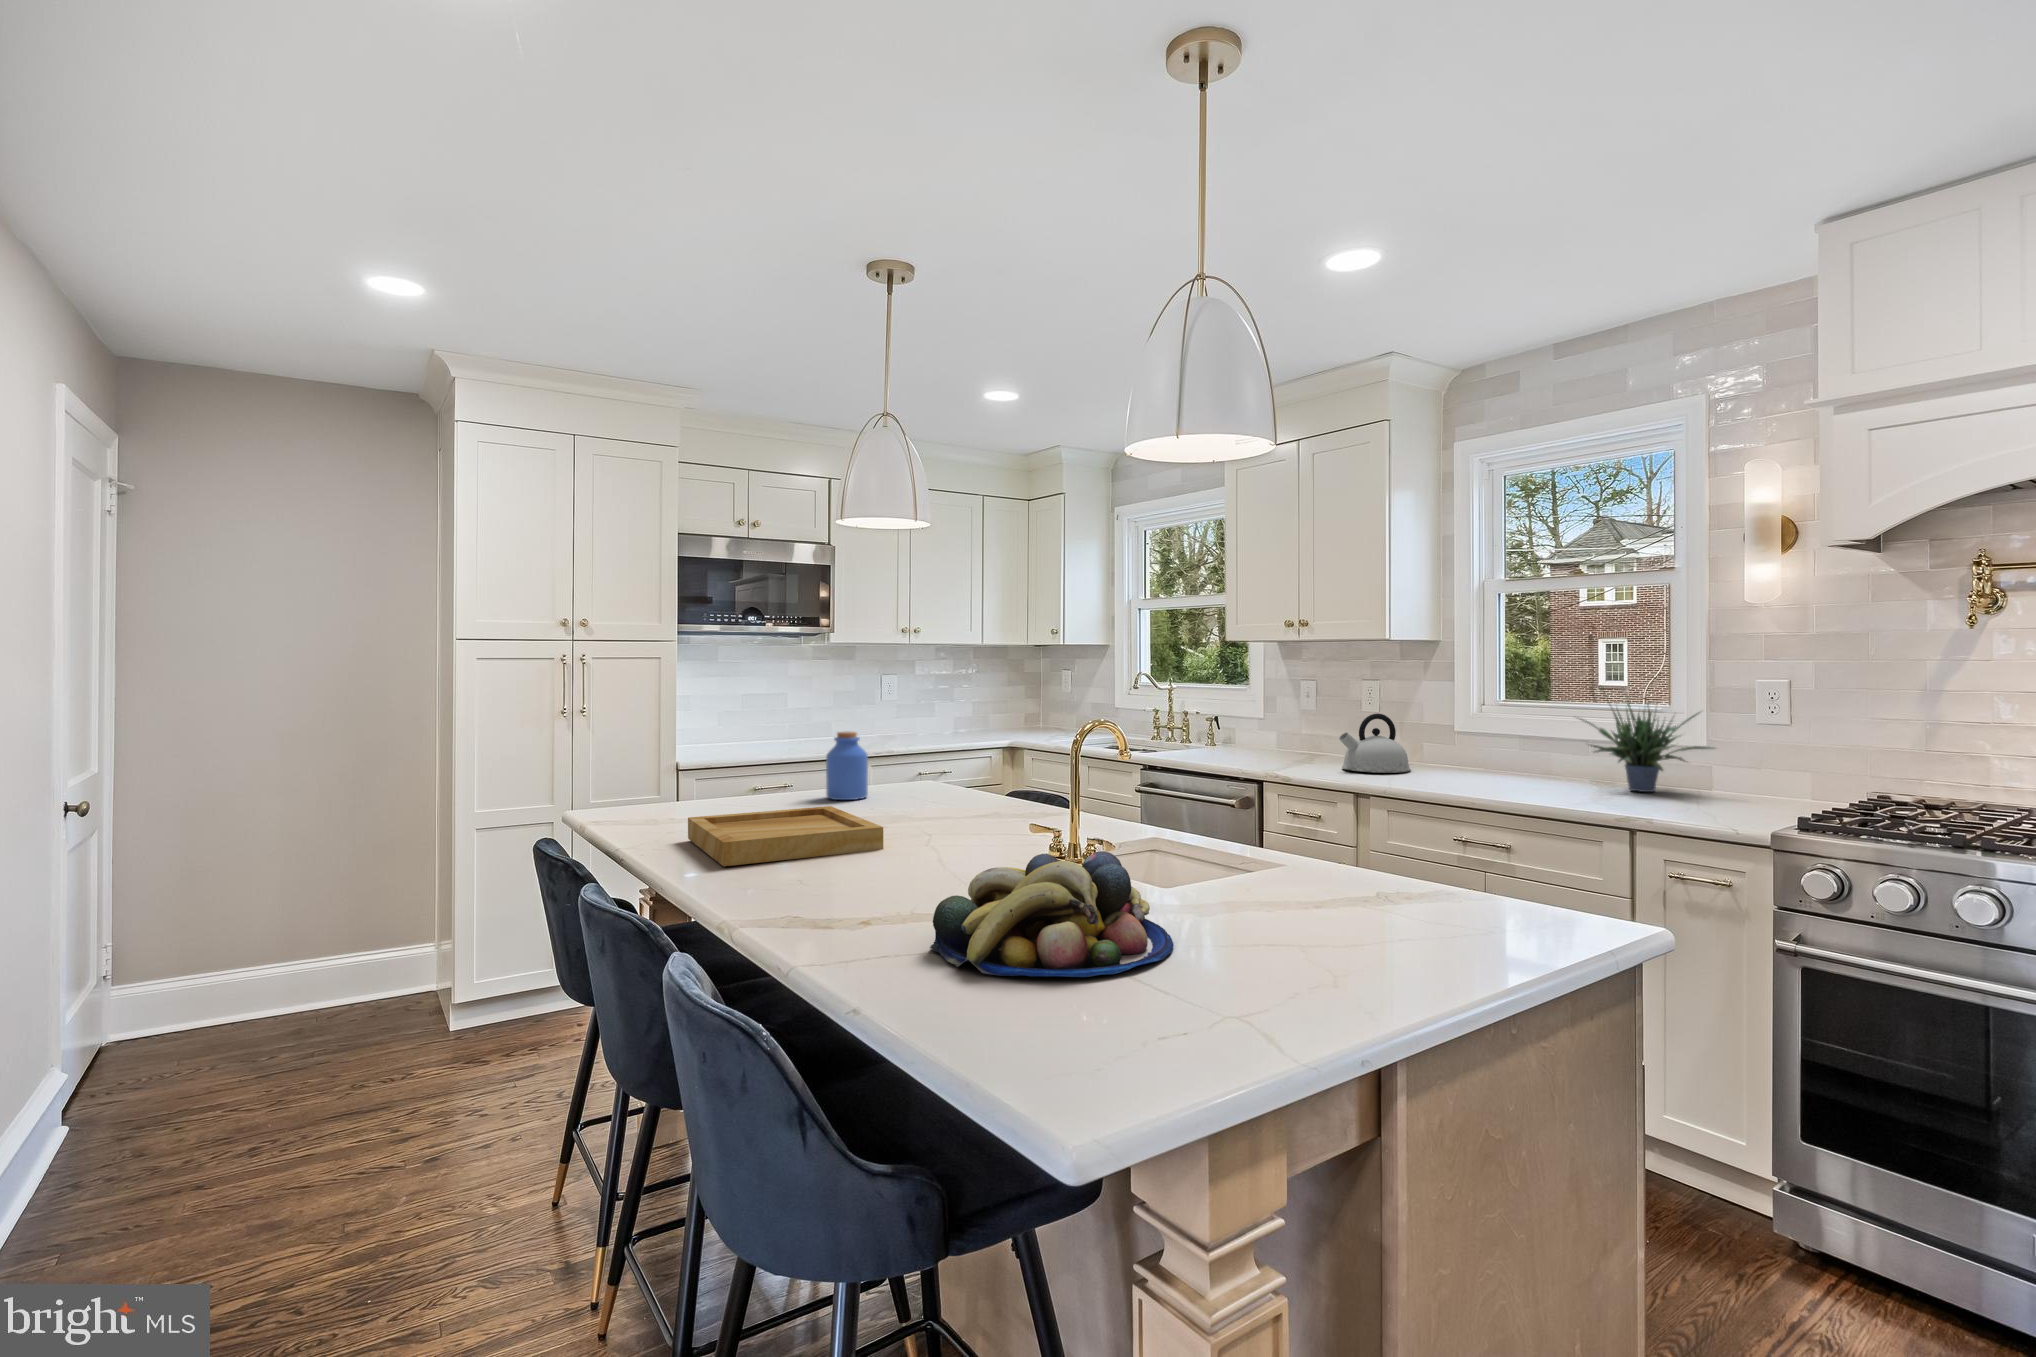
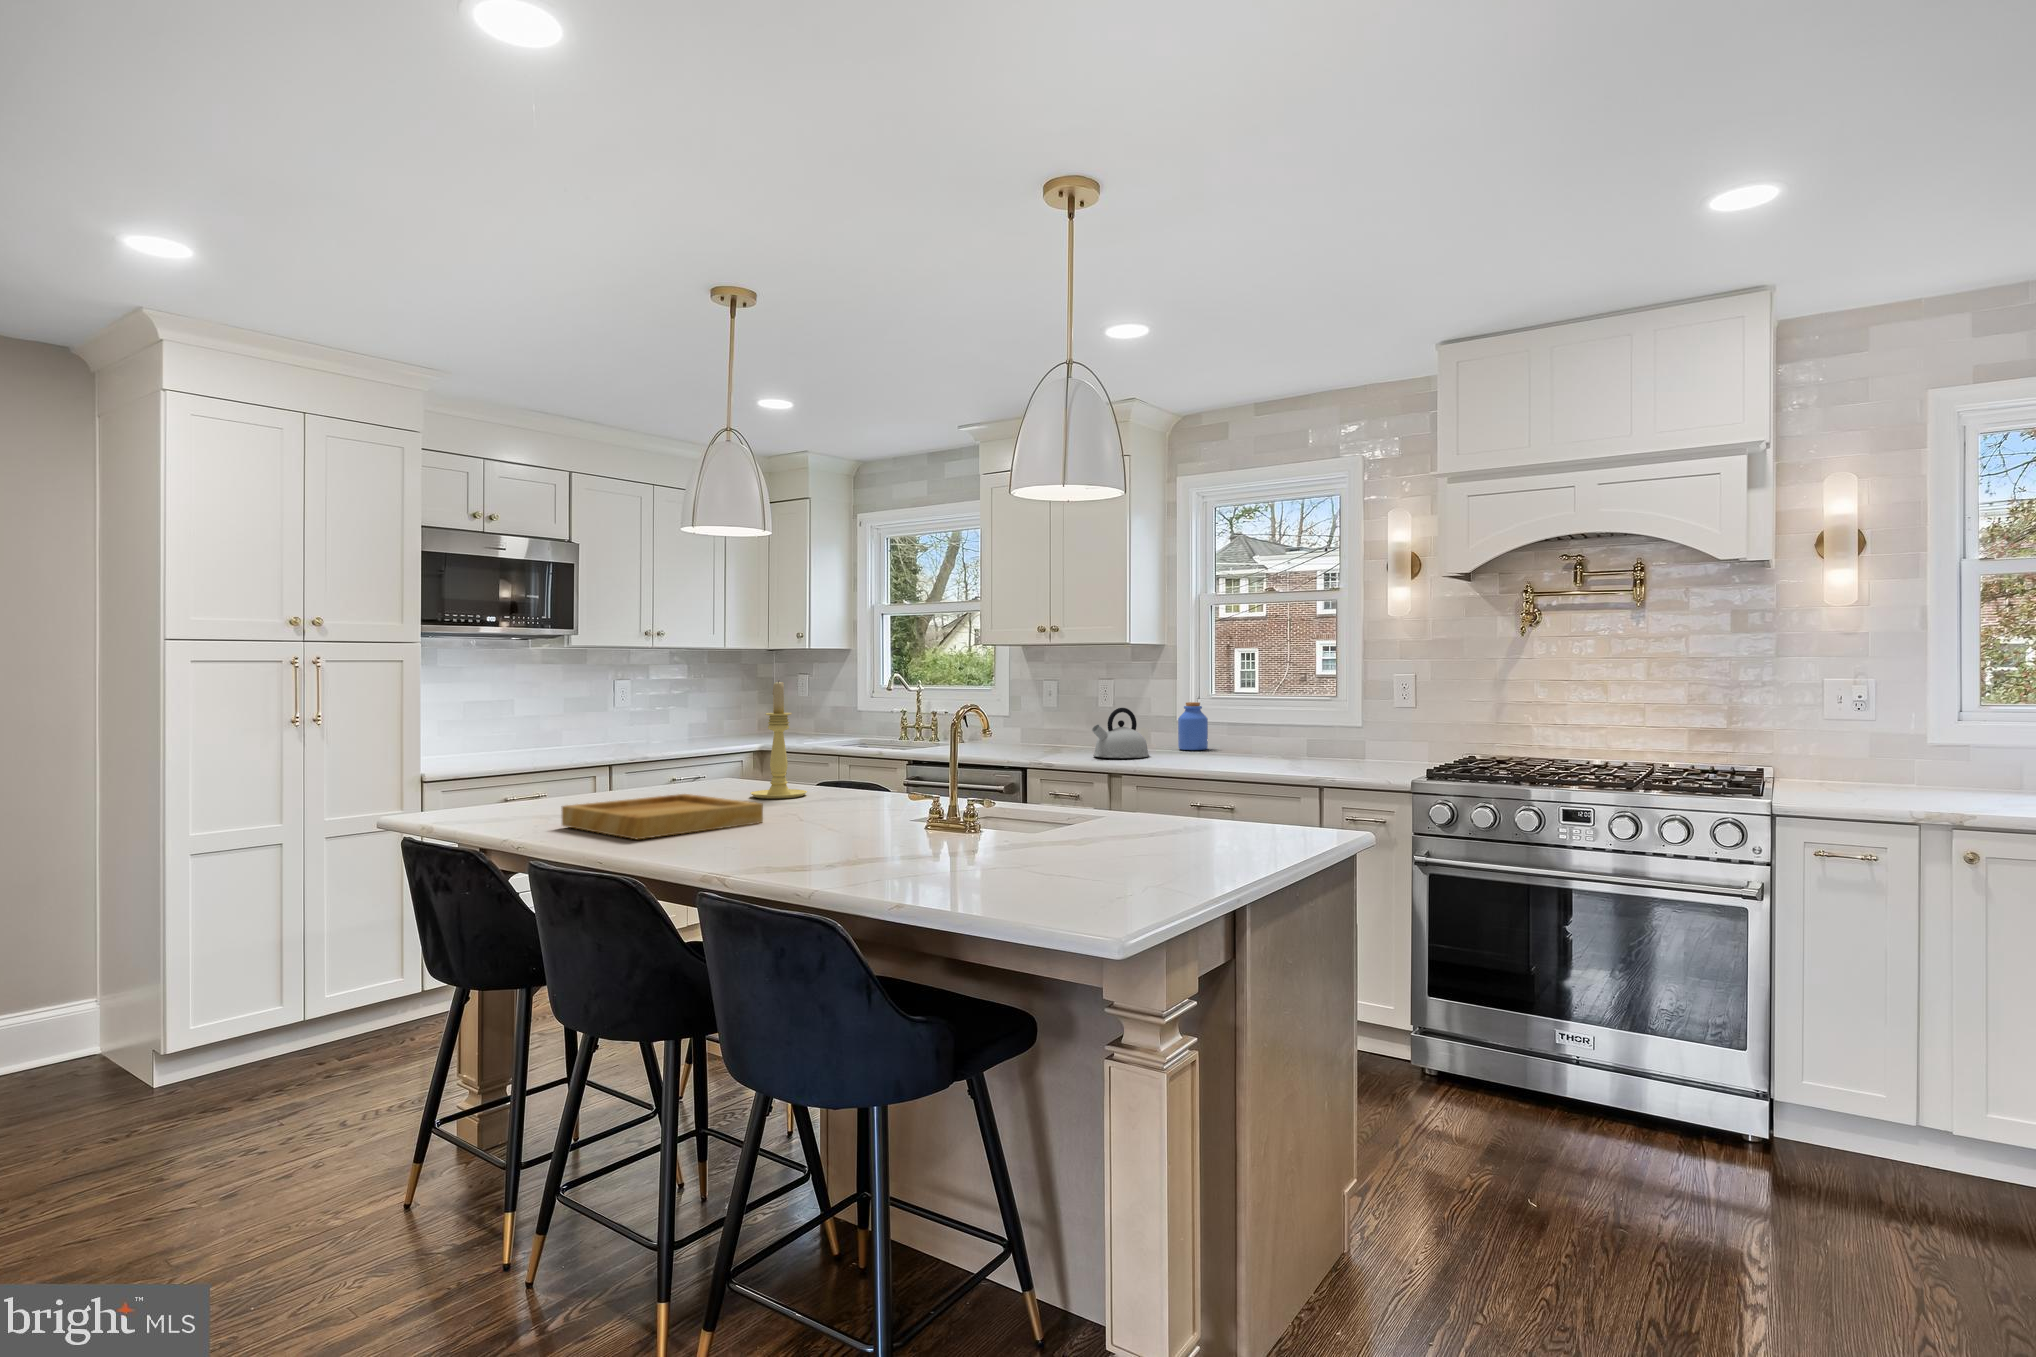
candle holder: none [918,683,978,812] -> present [751,681,807,799]
potted plant: present [1578,701,1713,792] -> none [1274,677,1374,763]
jar: present [826,731,868,800] -> present [1178,702,1208,750]
fruit bowl: present [930,851,1174,977] -> none [894,793,1067,873]

